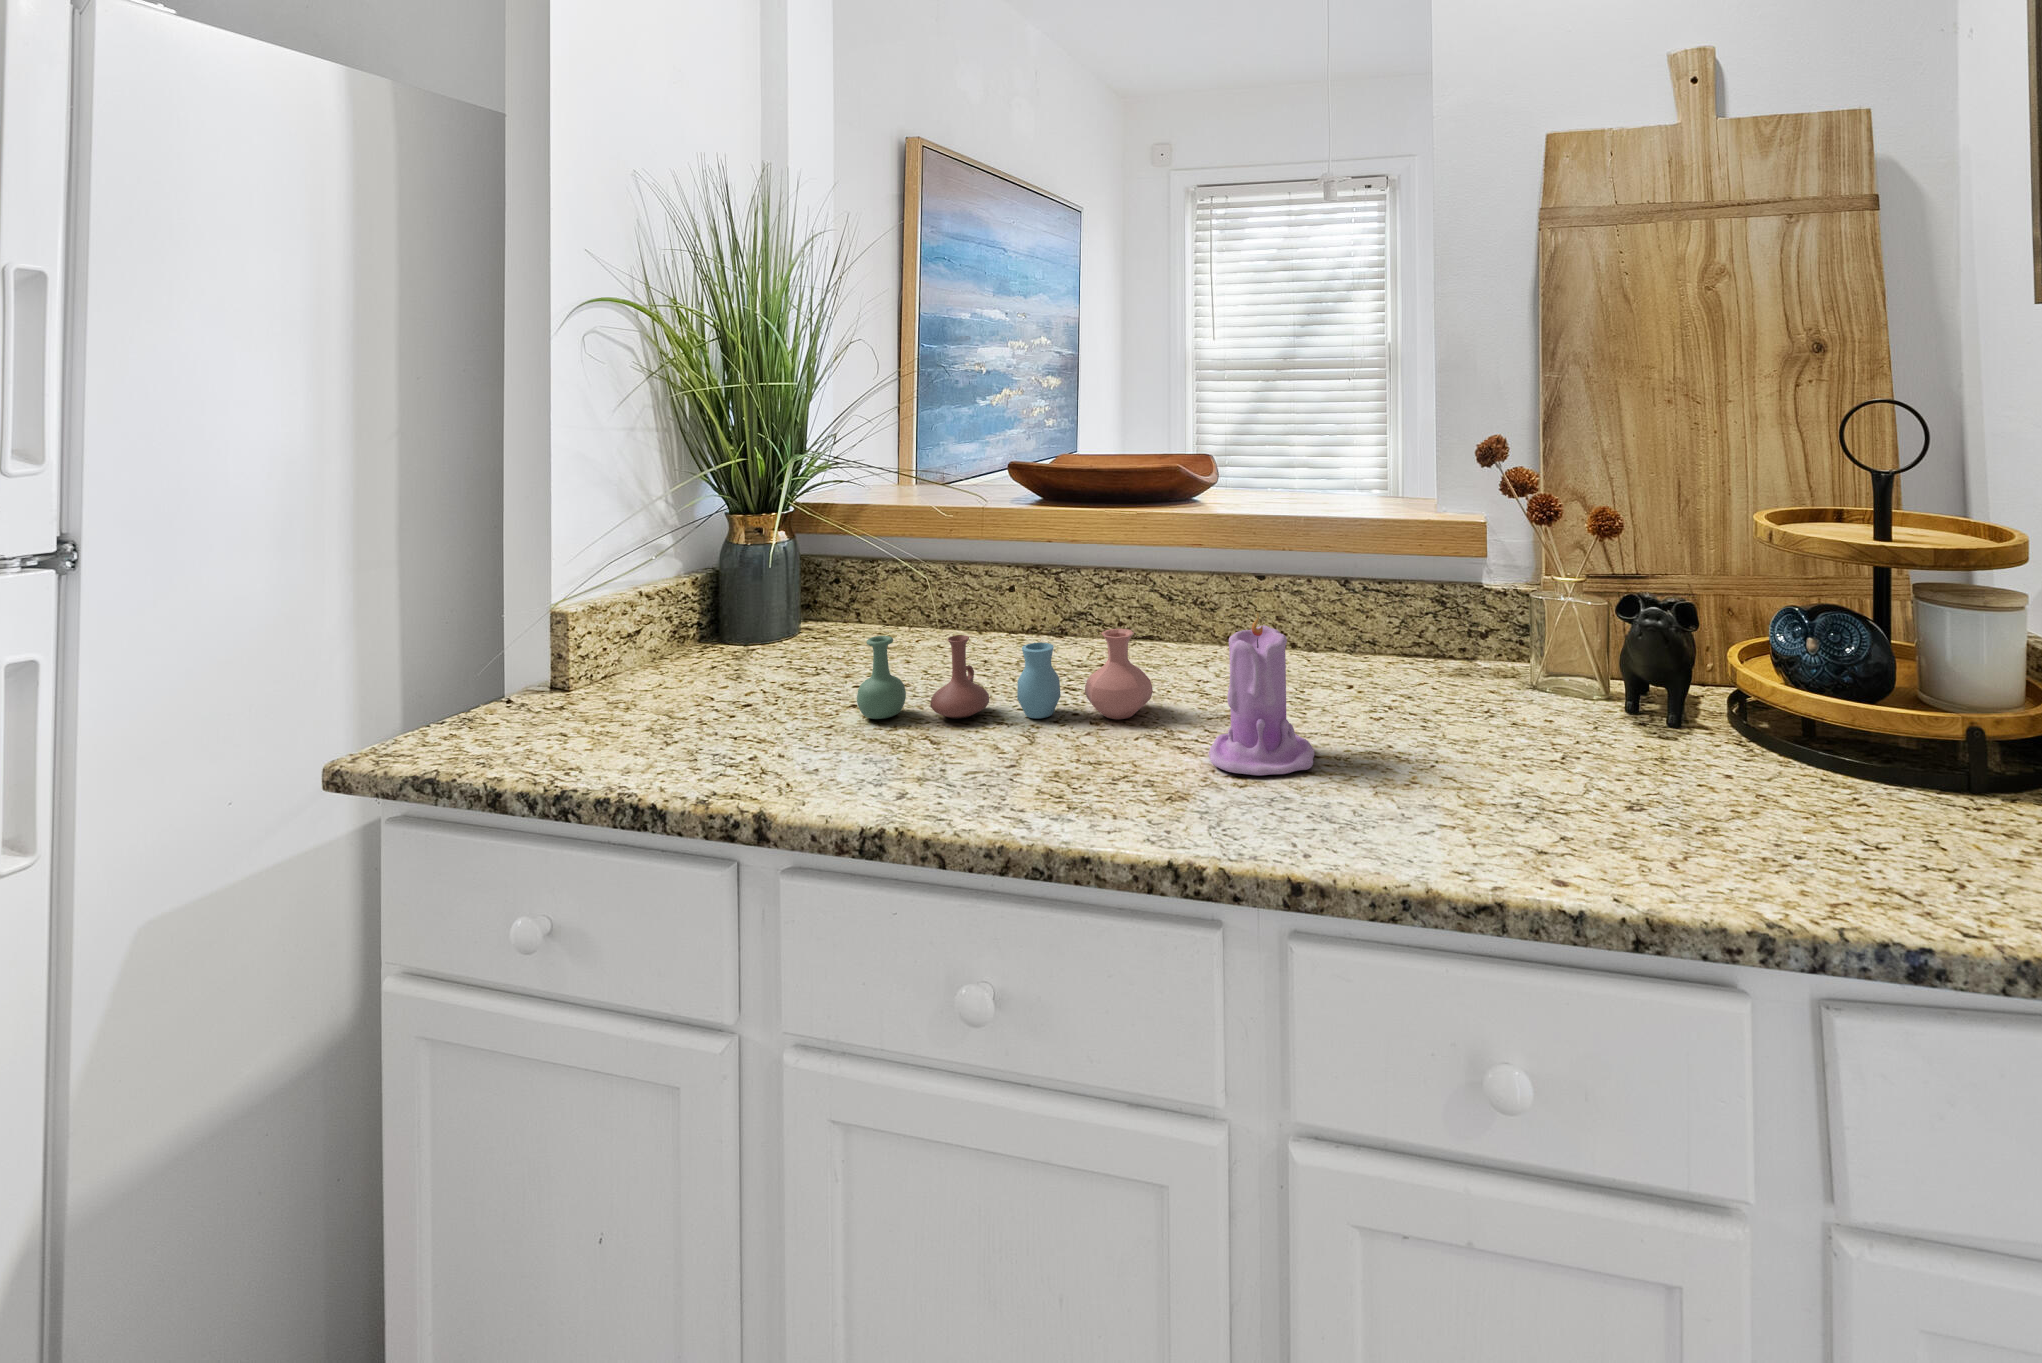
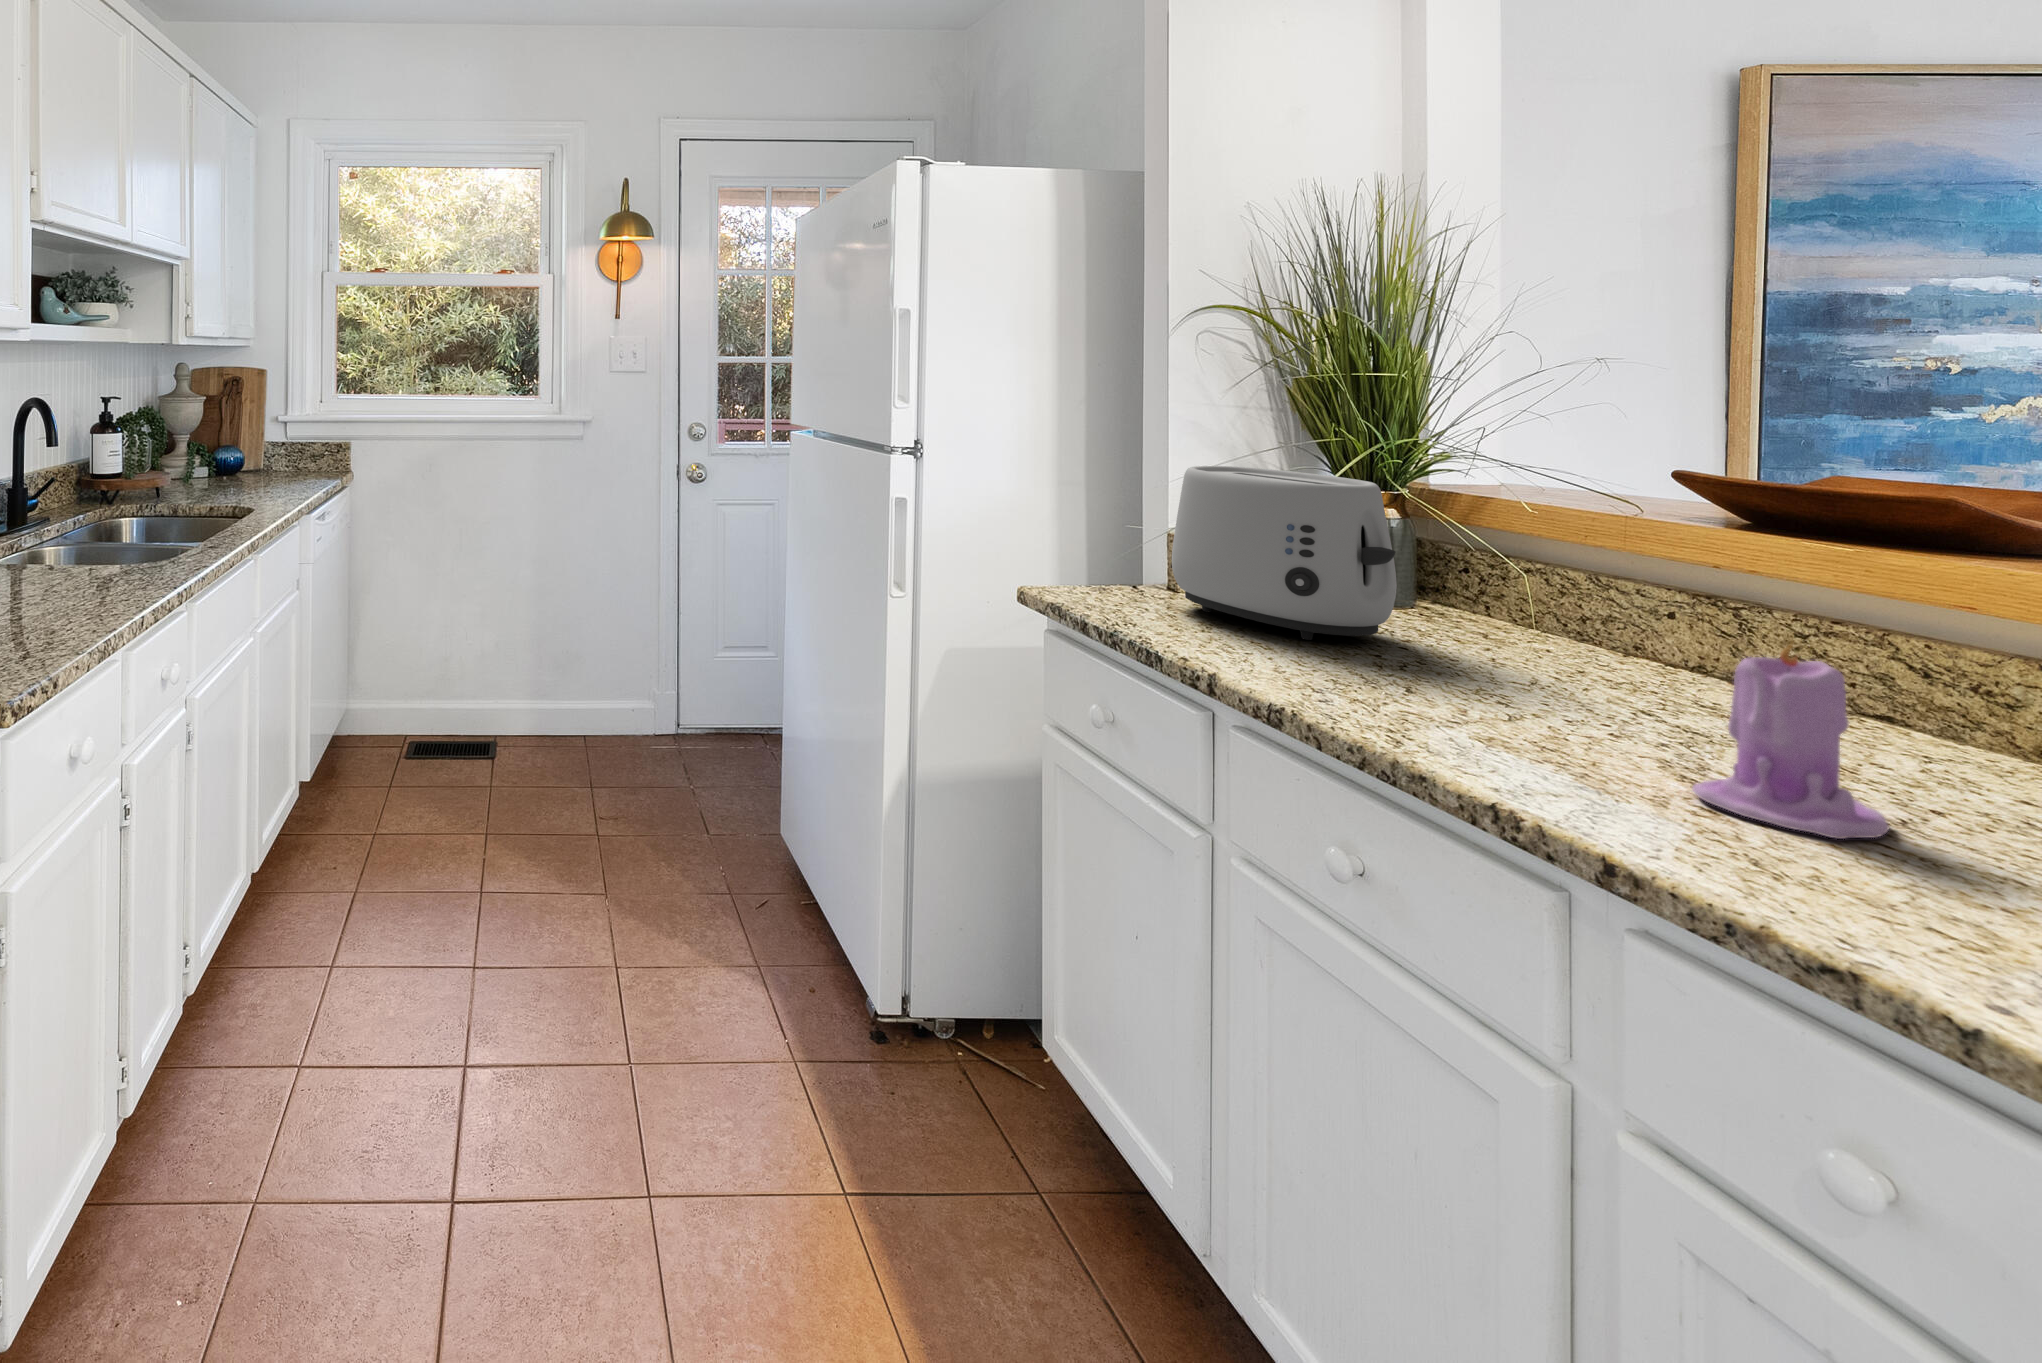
toaster: none [590,515,859,711] -> present [1172,466,1397,640]
vase: present [857,628,1153,719] -> none [1364,592,1720,745]

